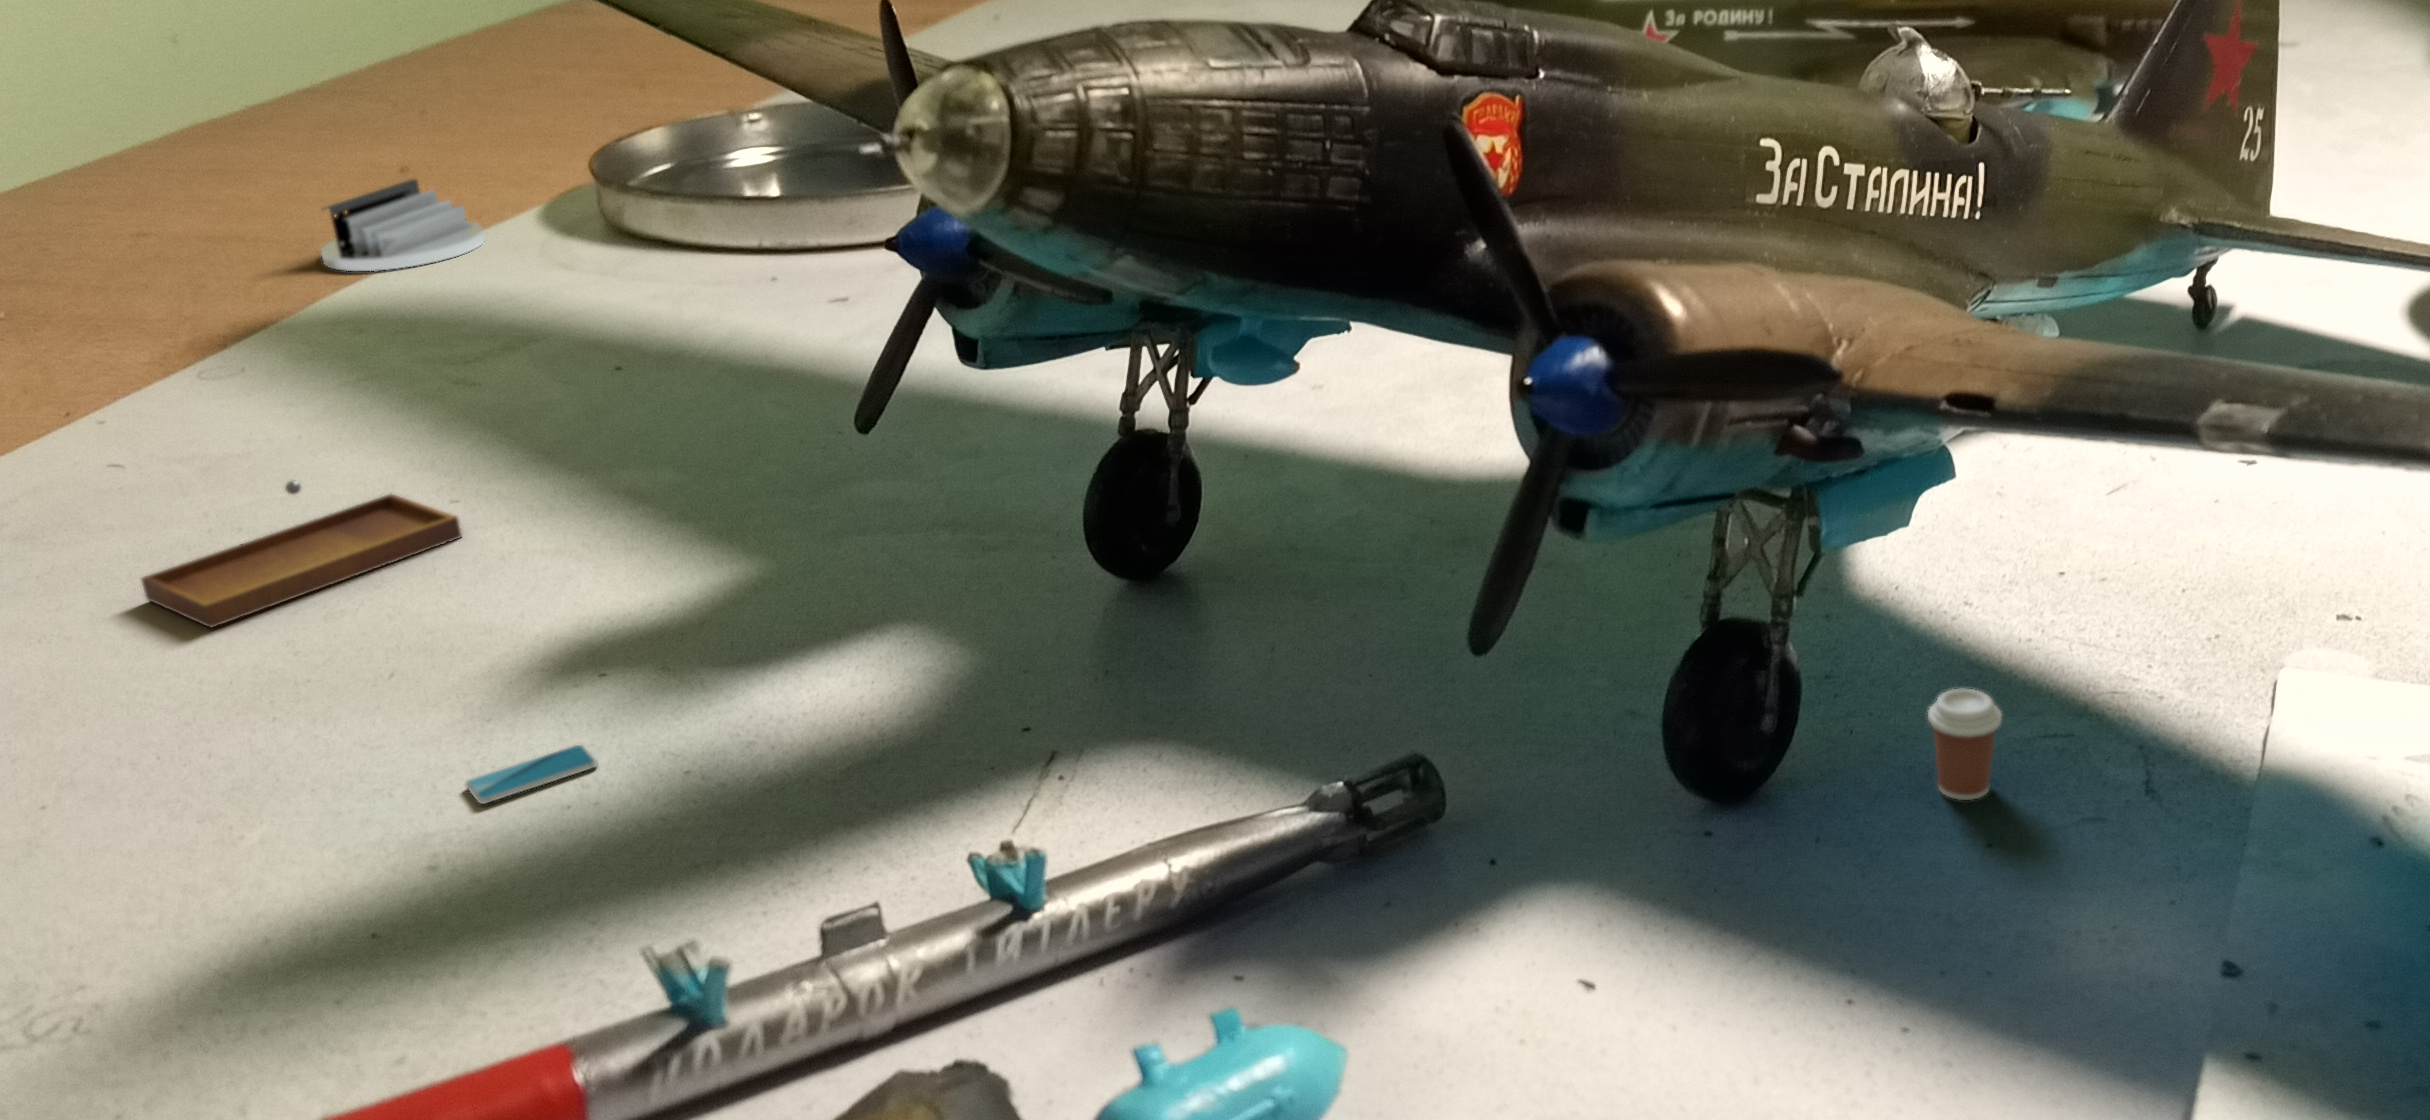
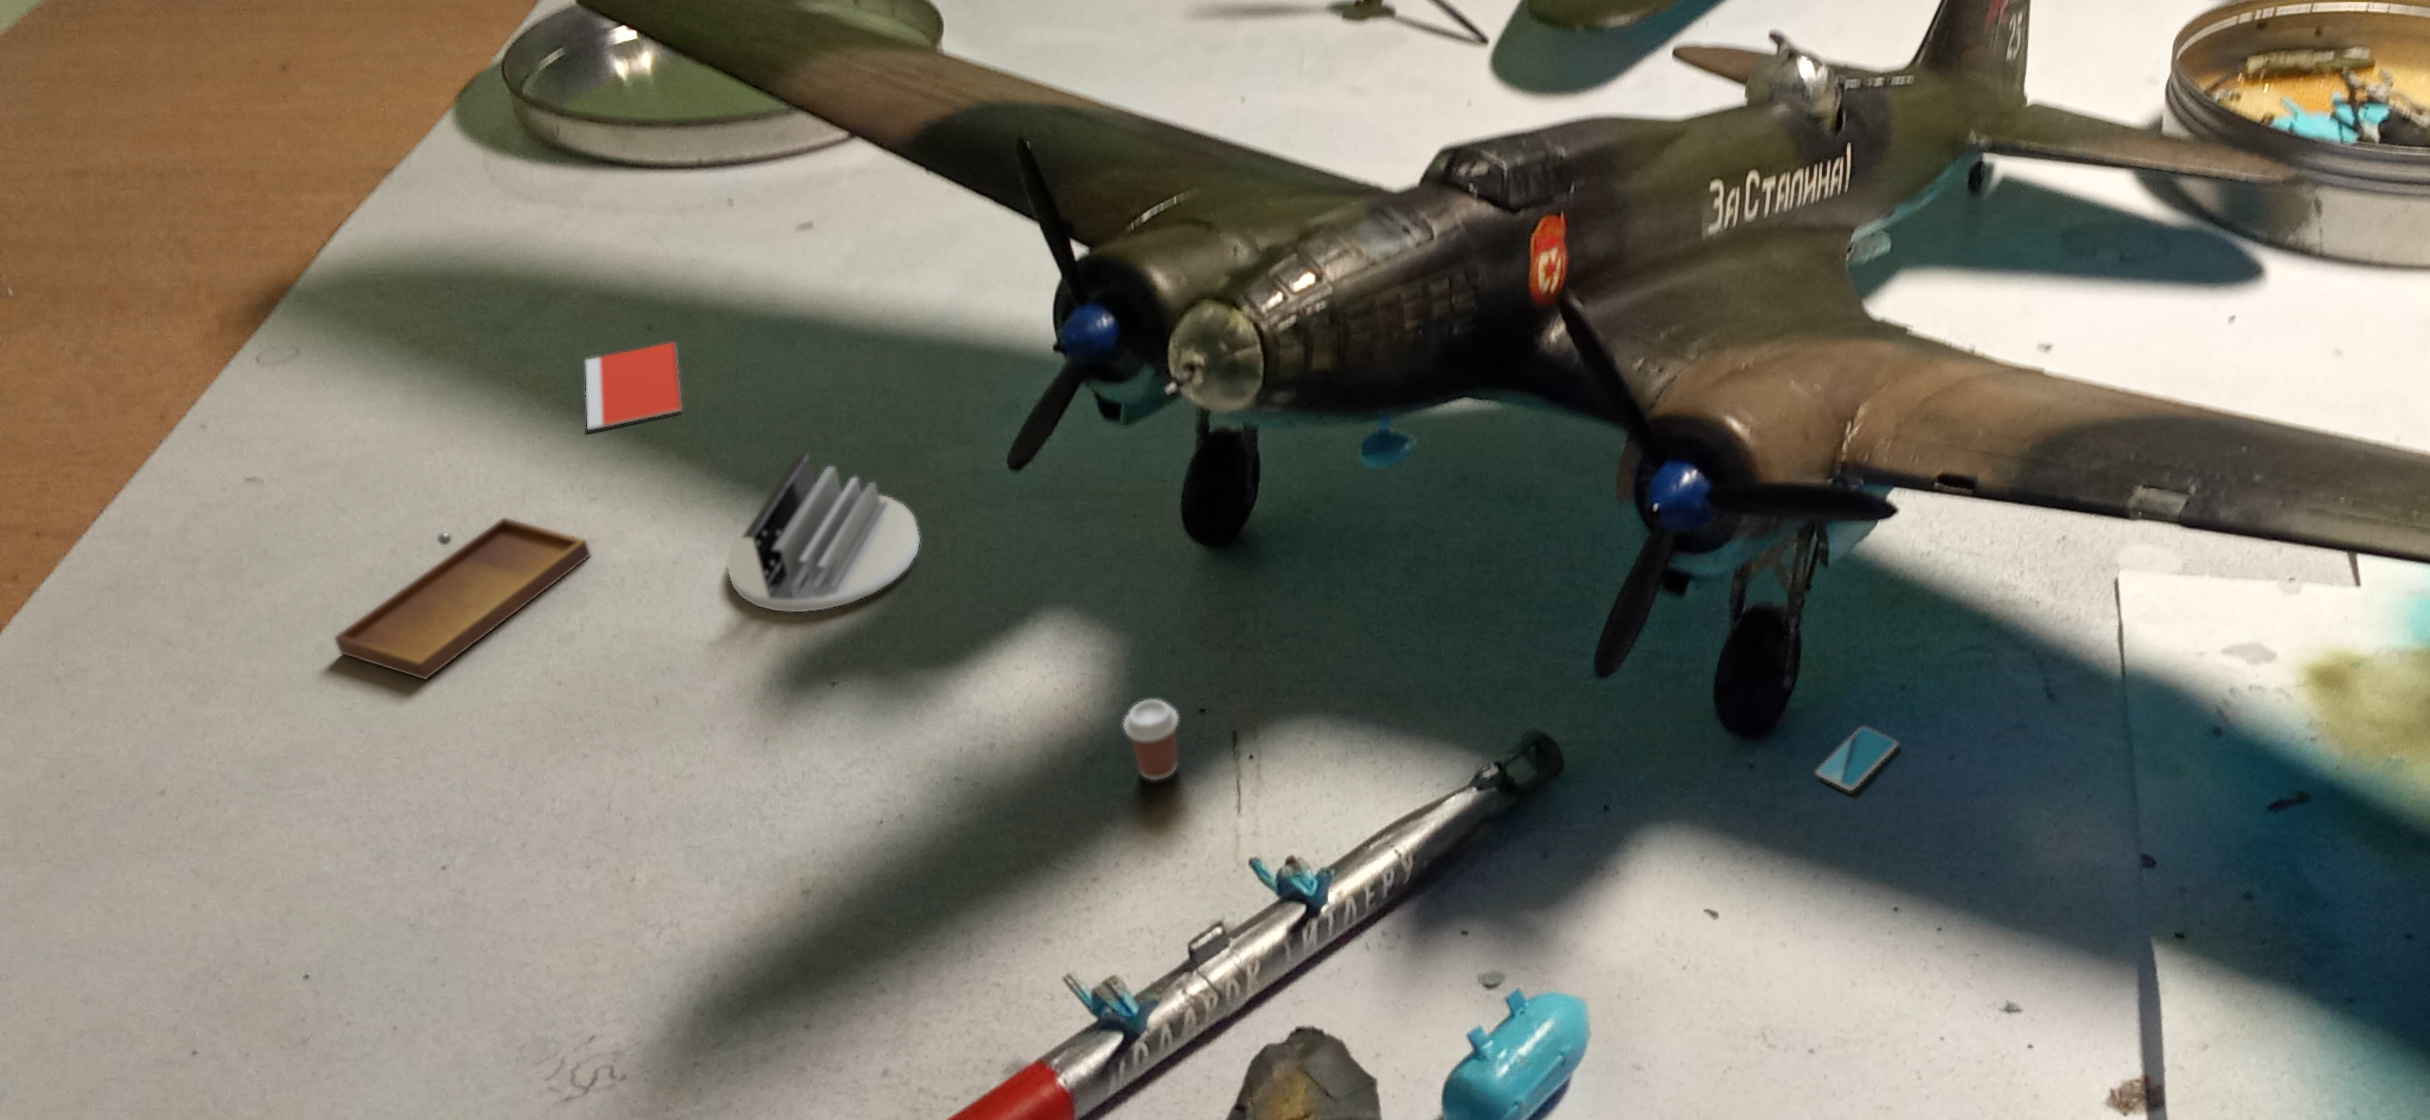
desk organizer: present [321,179,485,271] -> present [727,454,920,612]
notebook: none [537,373,677,436] -> present [585,343,682,430]
coffee cup: present [1928,689,2002,800] -> present [1123,699,1178,780]
smartphone: present [466,745,598,804] -> present [1817,727,1897,791]

